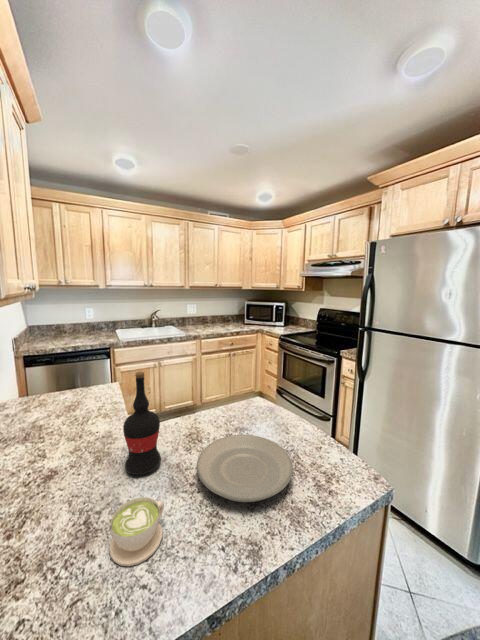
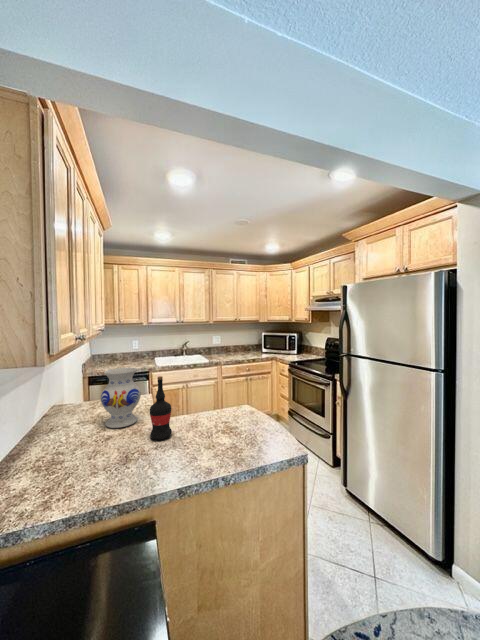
vase: none [34,353,104,451] -> present [100,368,141,428]
plate: present [197,435,293,502] -> none [191,422,251,453]
coffee cup: present [109,497,164,566] -> none [138,443,168,473]

